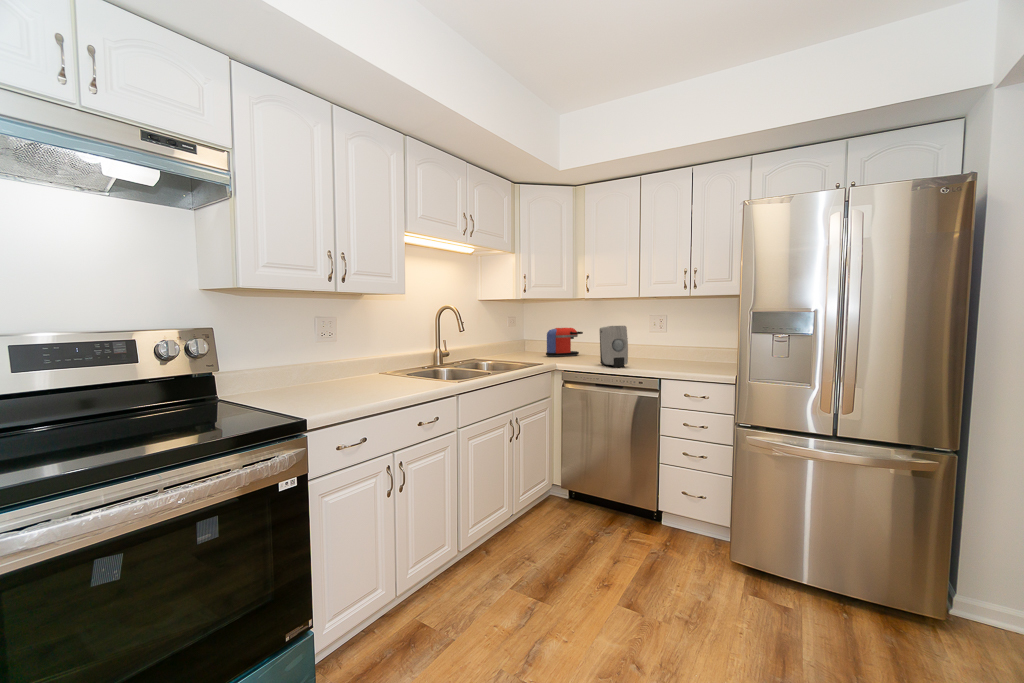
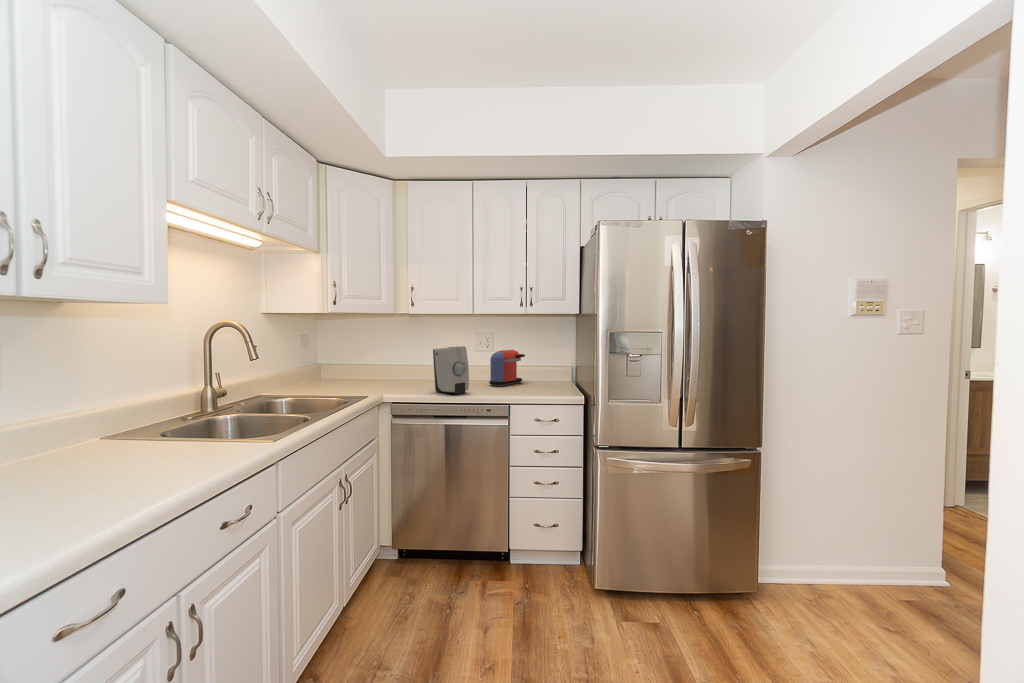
coffee maker: present [546,328,583,357] -> present [489,350,525,386]

